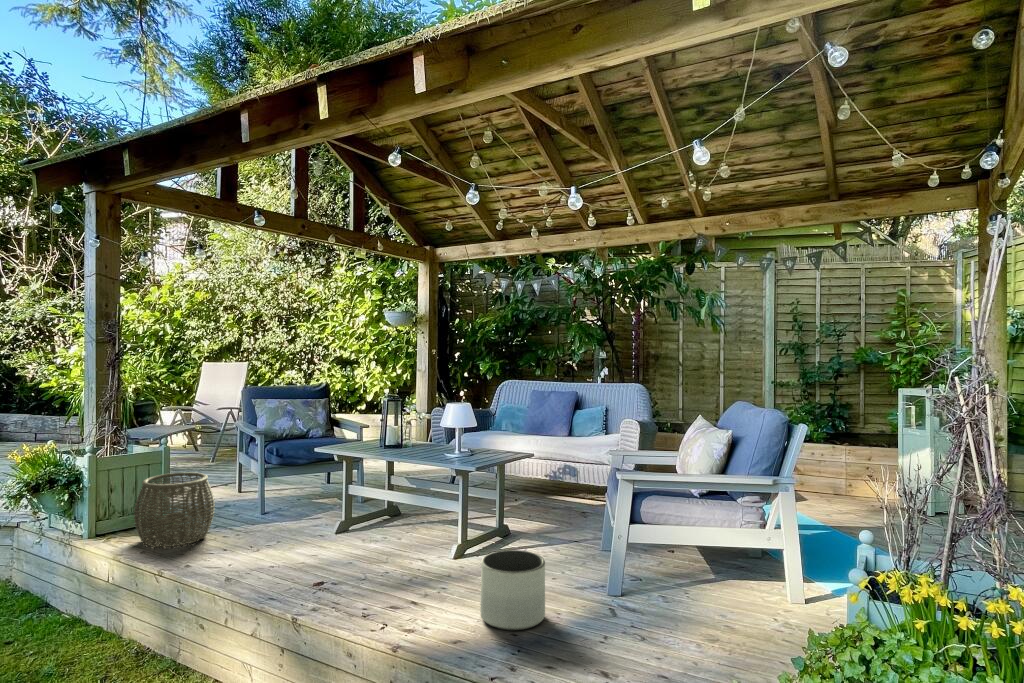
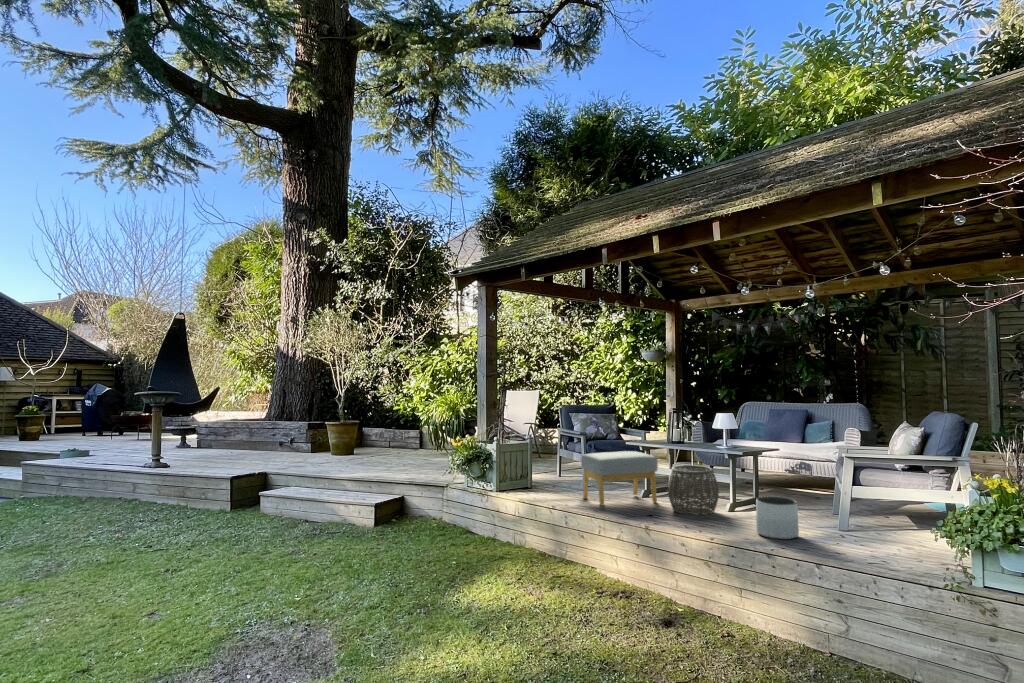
footstool: none [233,463,356,564] -> present [581,451,658,505]
woven basket: present [133,472,215,548] -> present [668,465,719,515]

